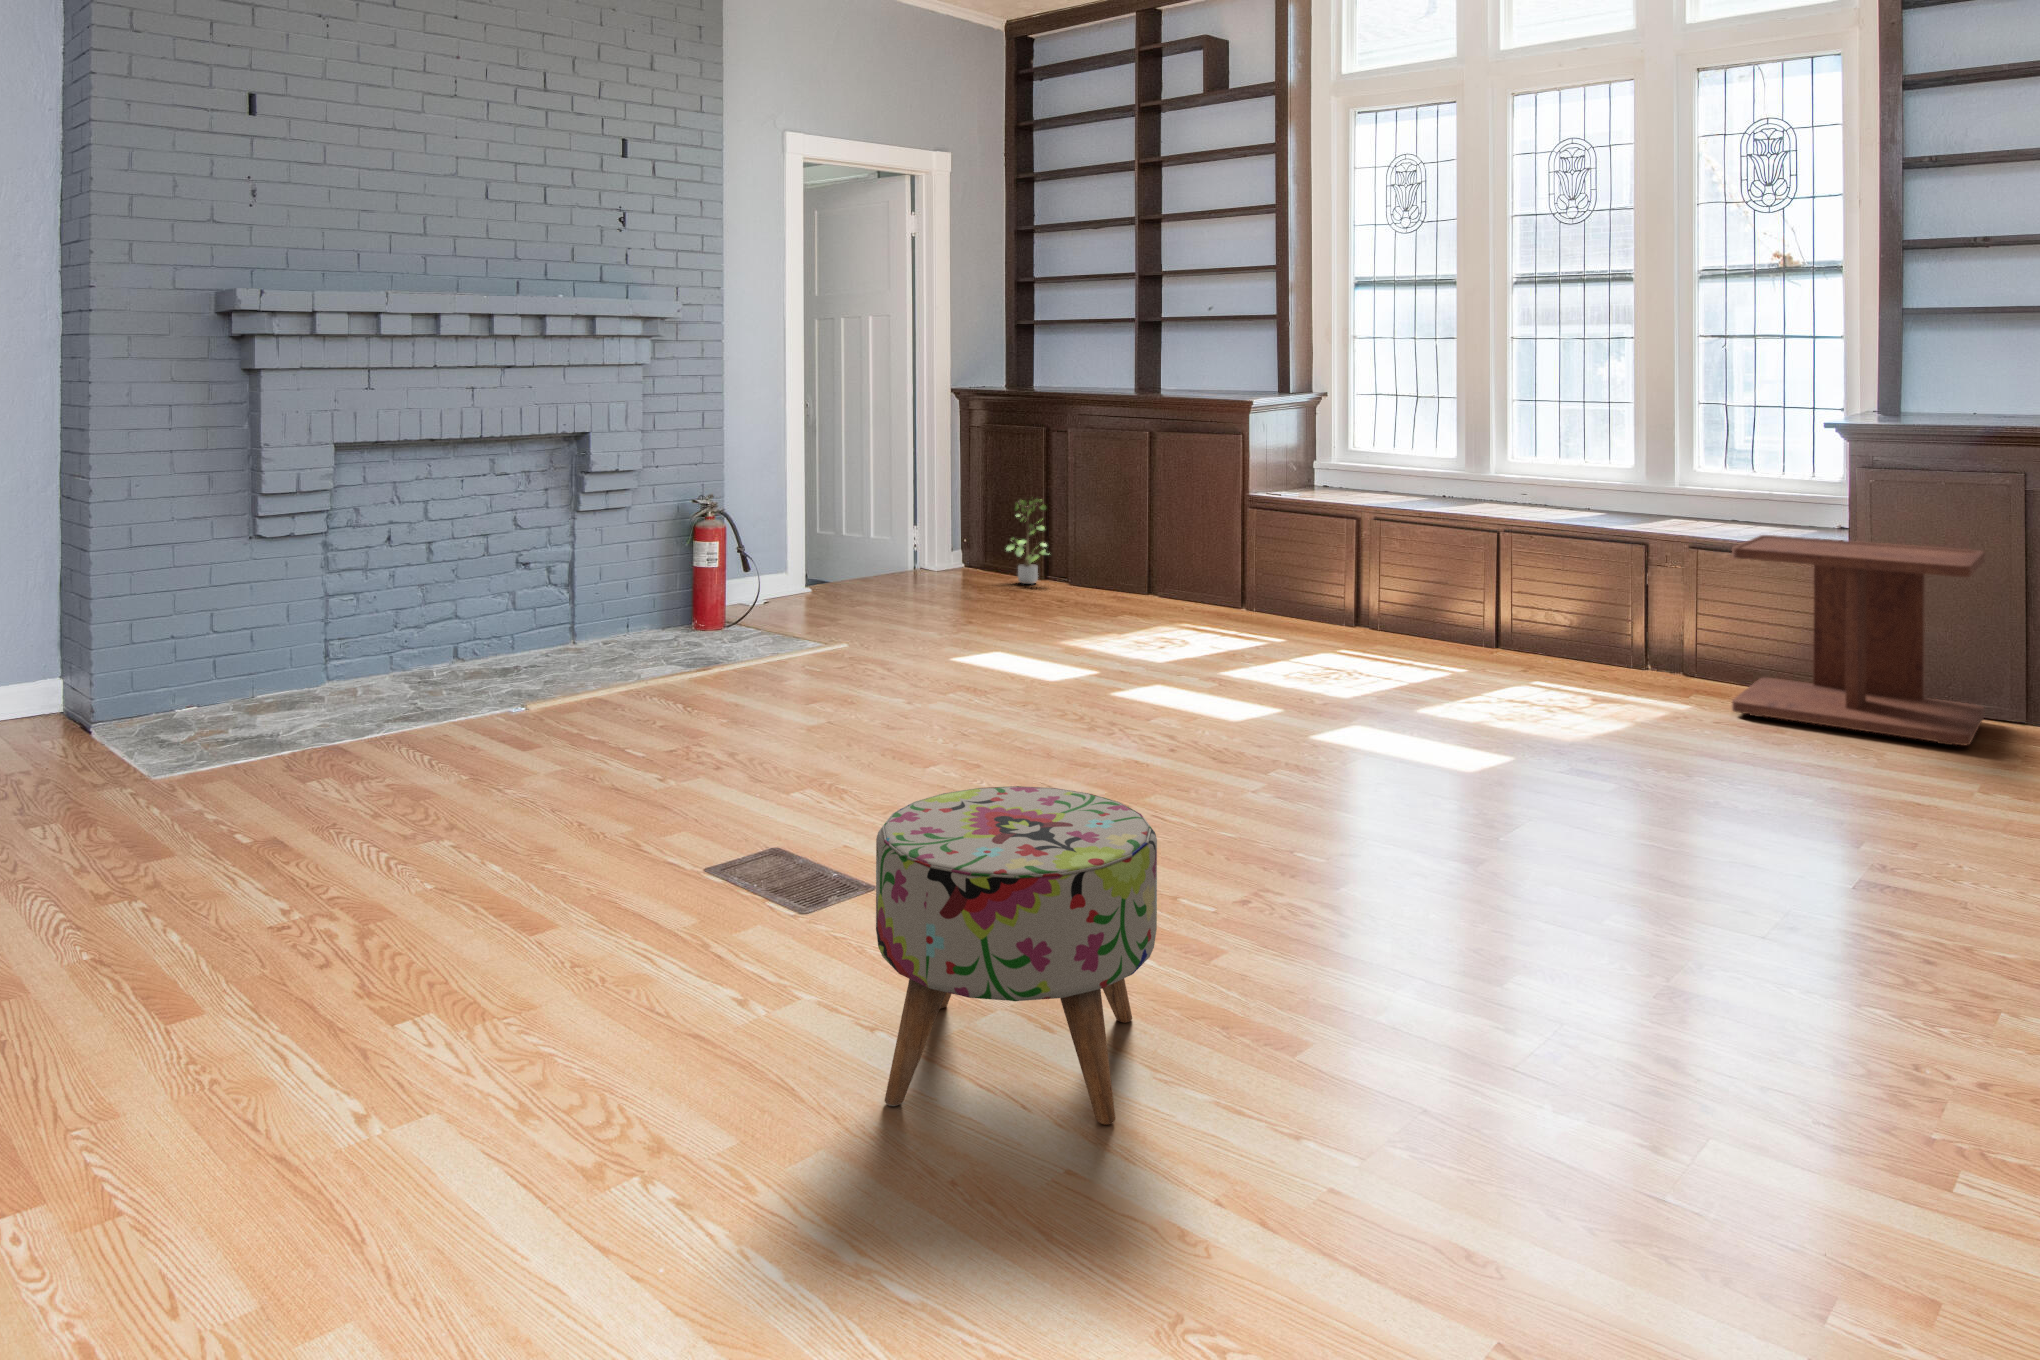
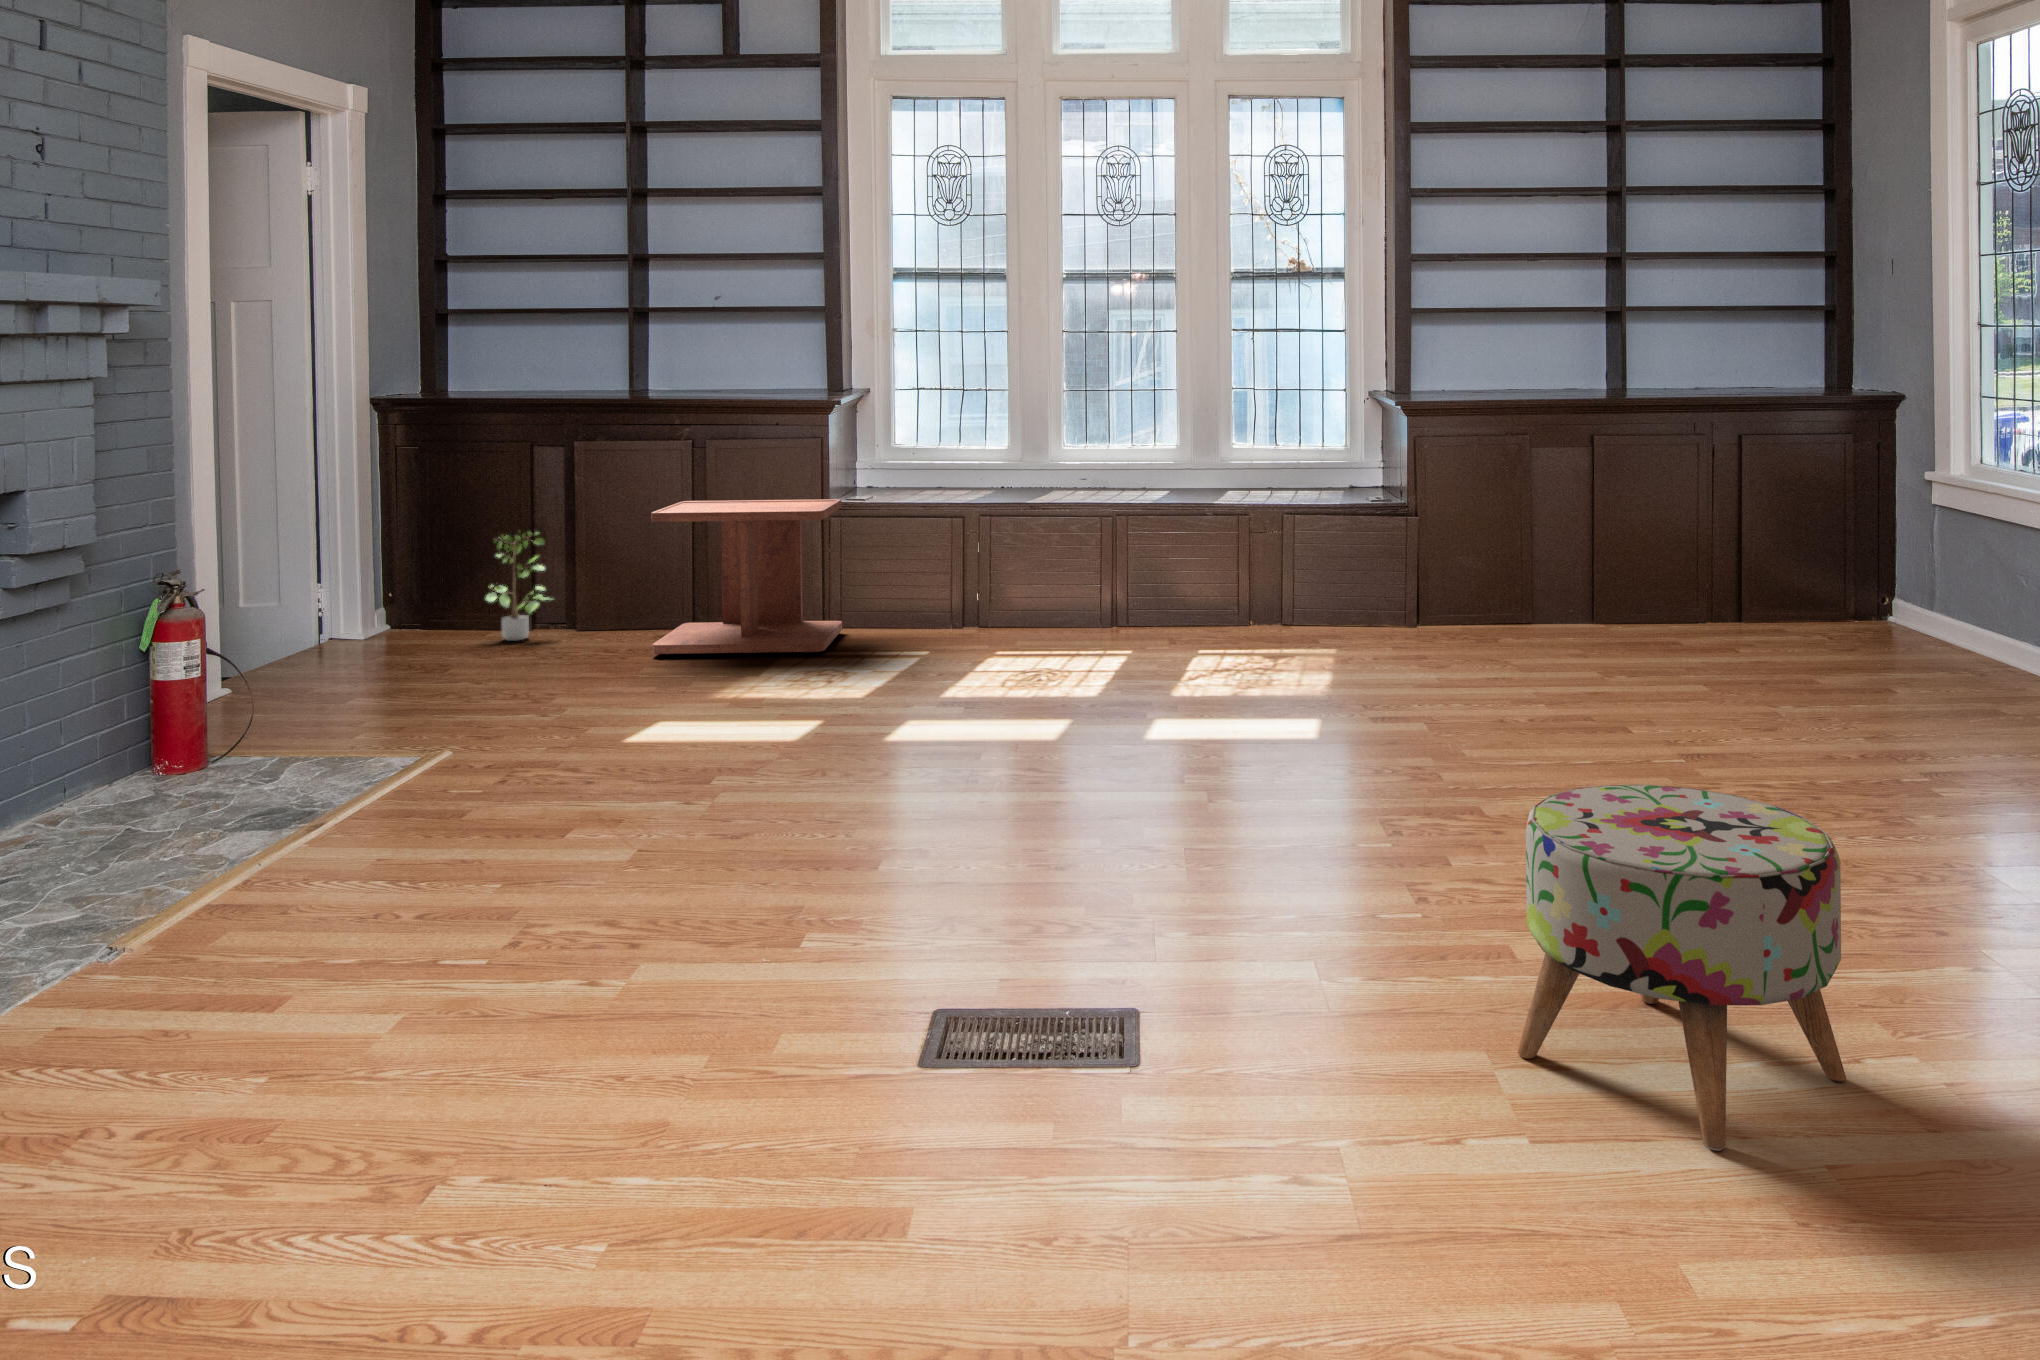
side table: present [1732,535,1985,745] -> present [651,499,842,655]

